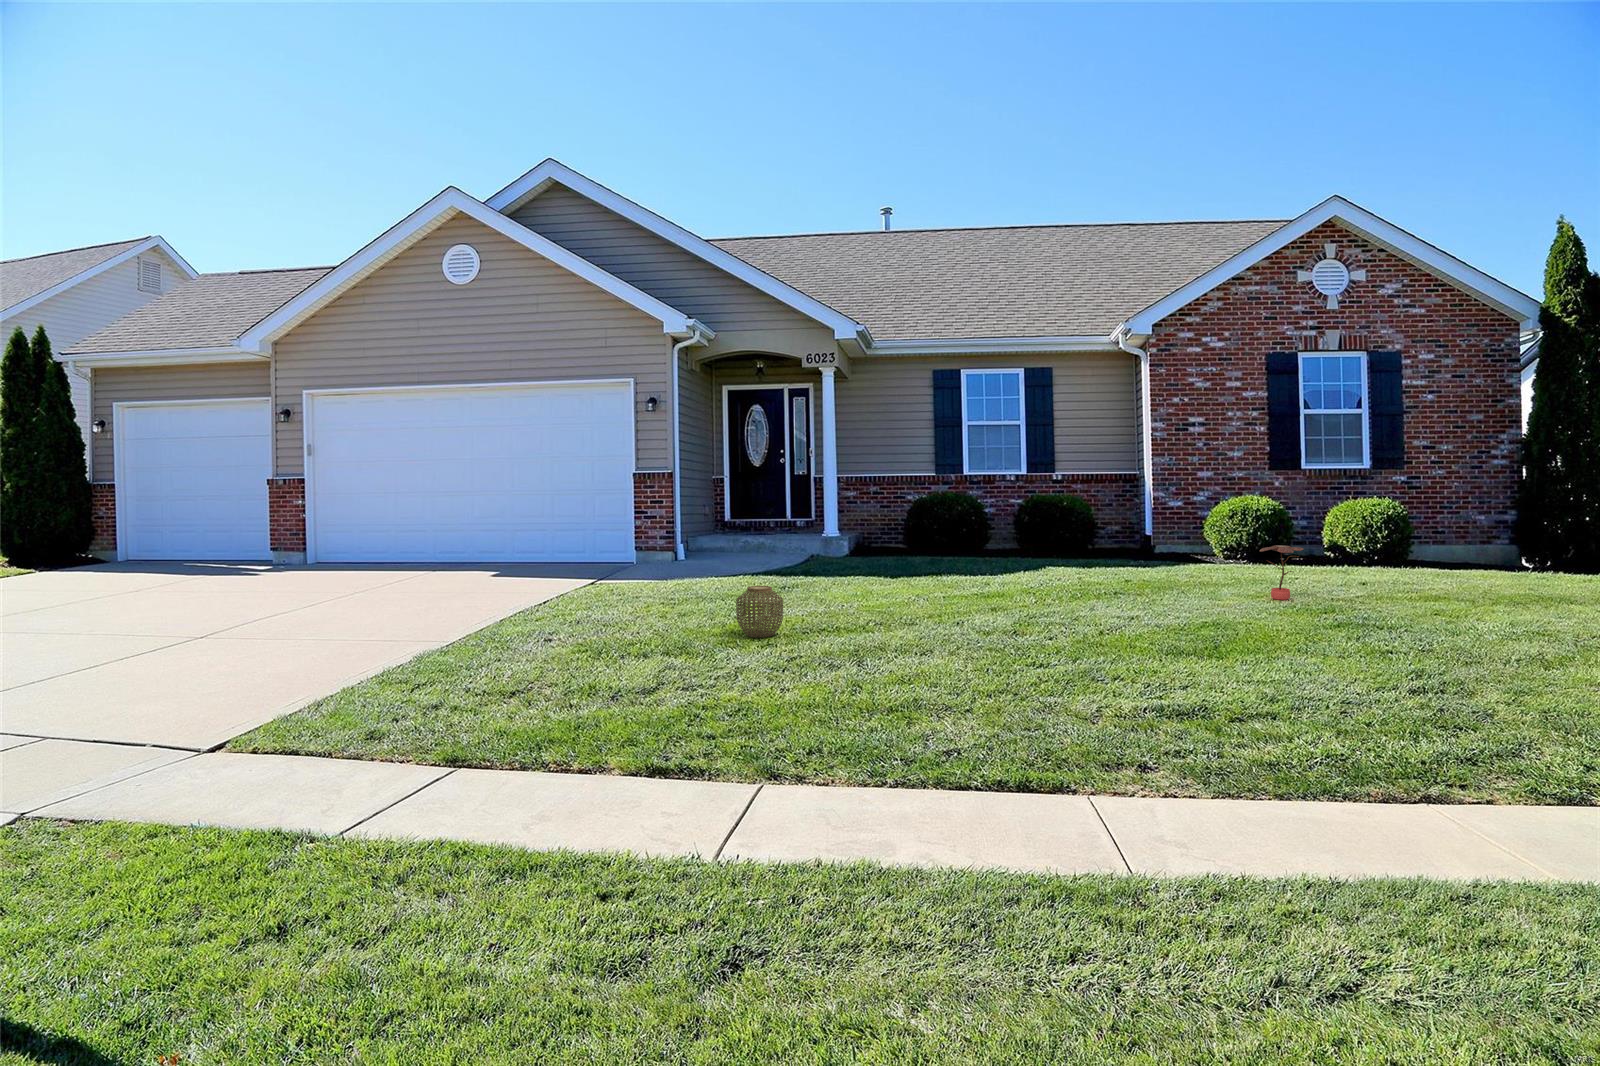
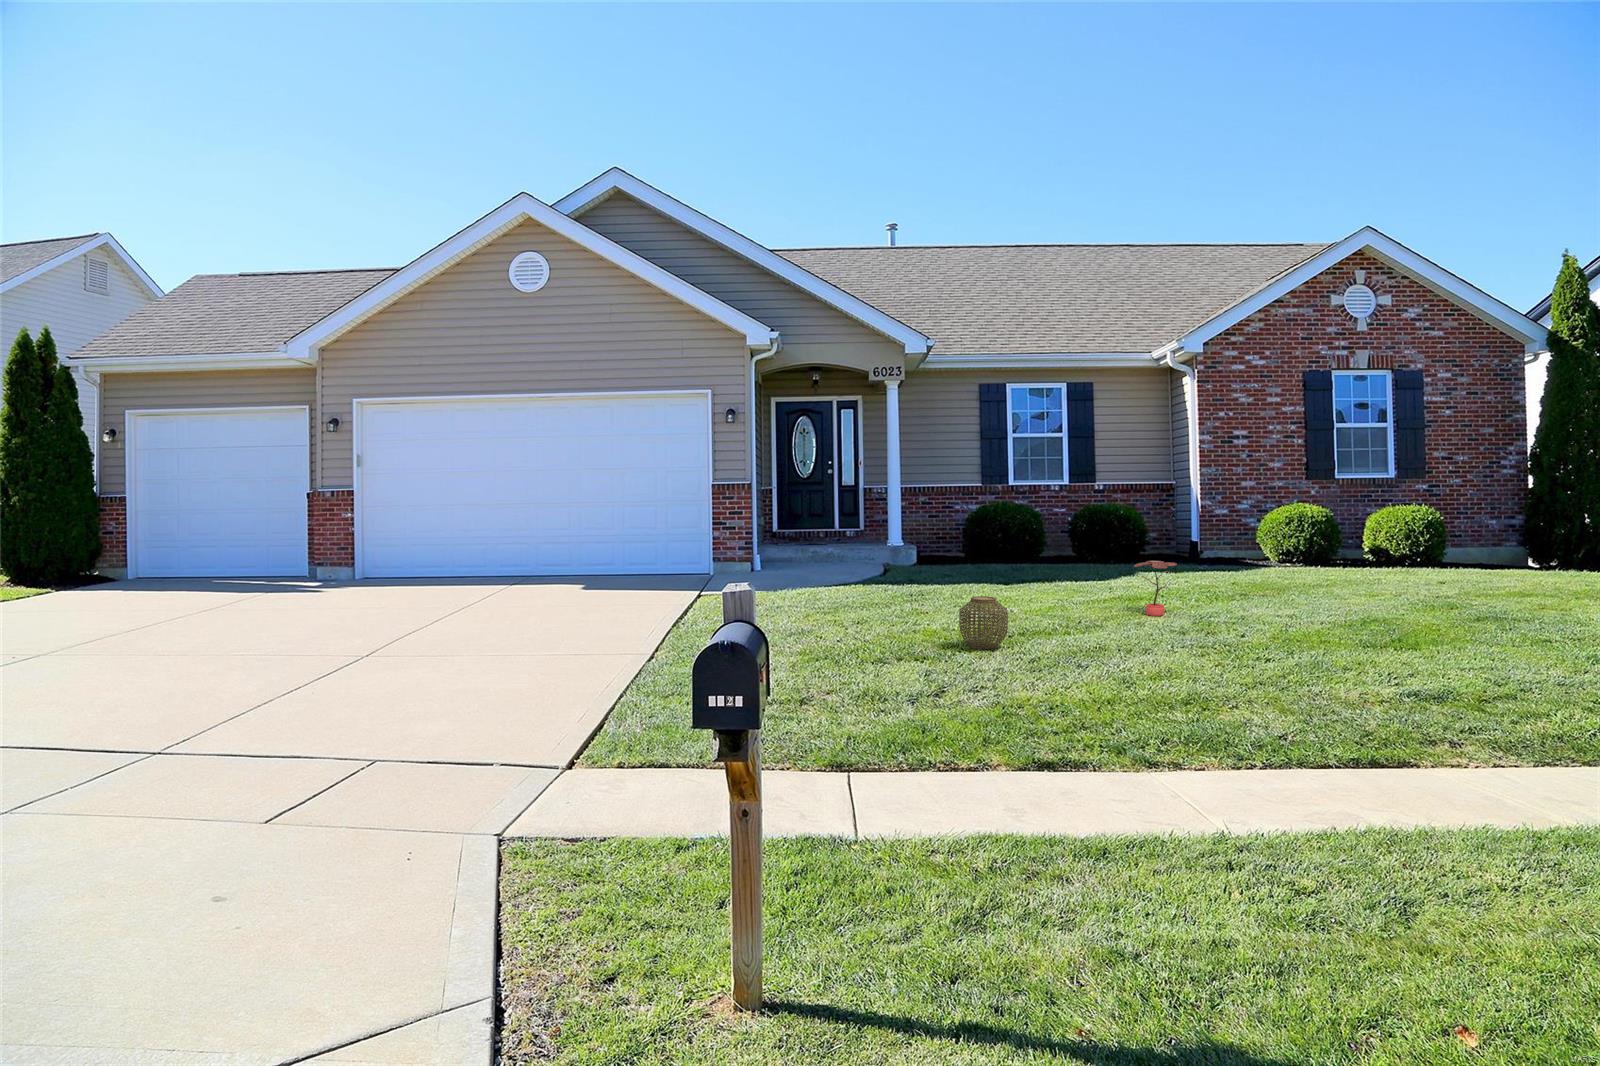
potted plant: present [1260,545,1303,600] -> present [1134,561,1177,616]

